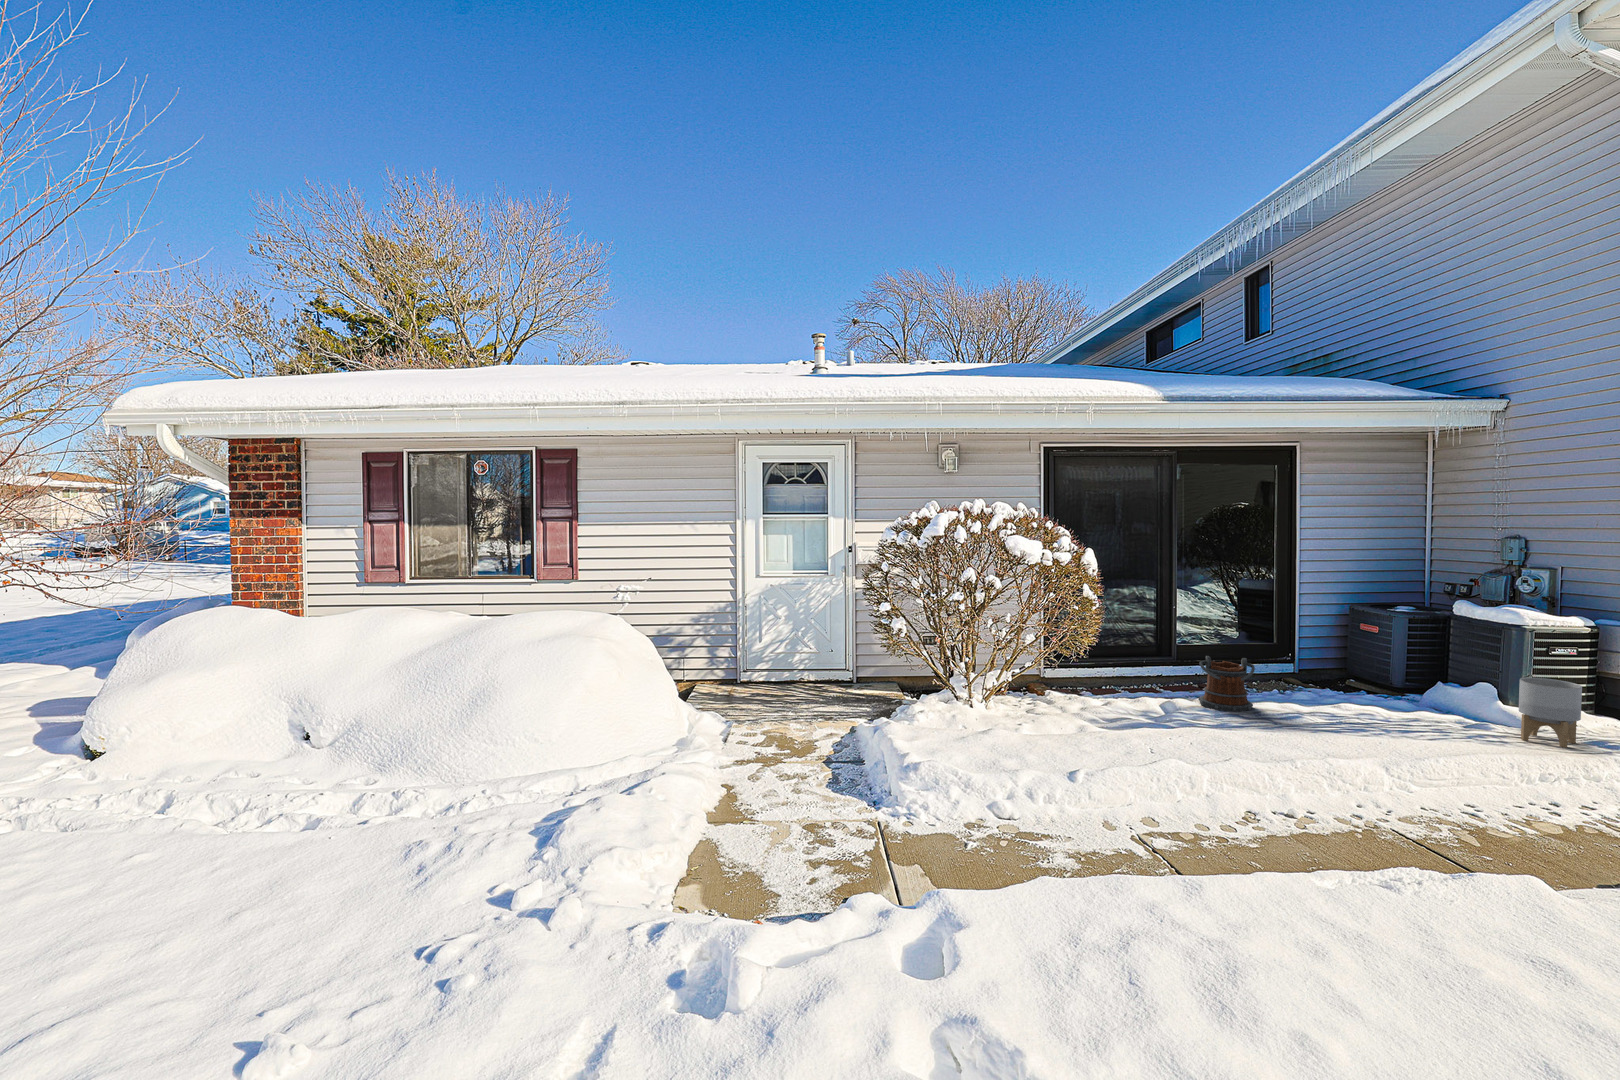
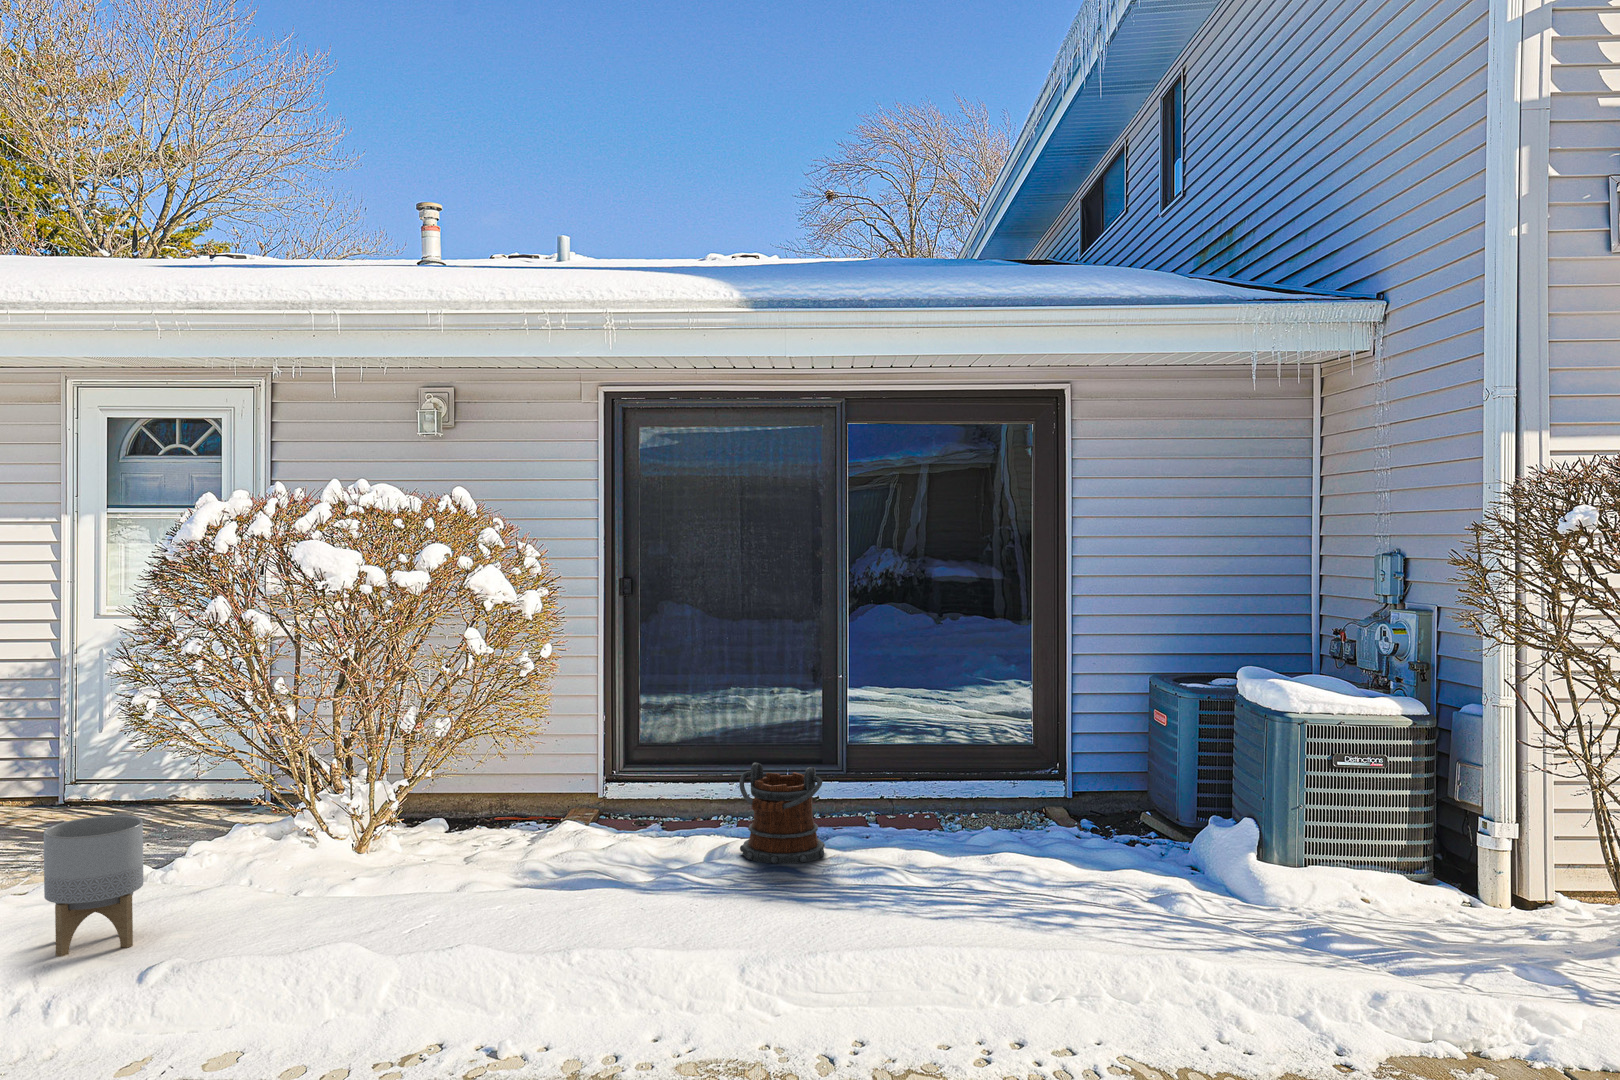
planter: present [1519,678,1582,748] -> present [44,816,143,956]

